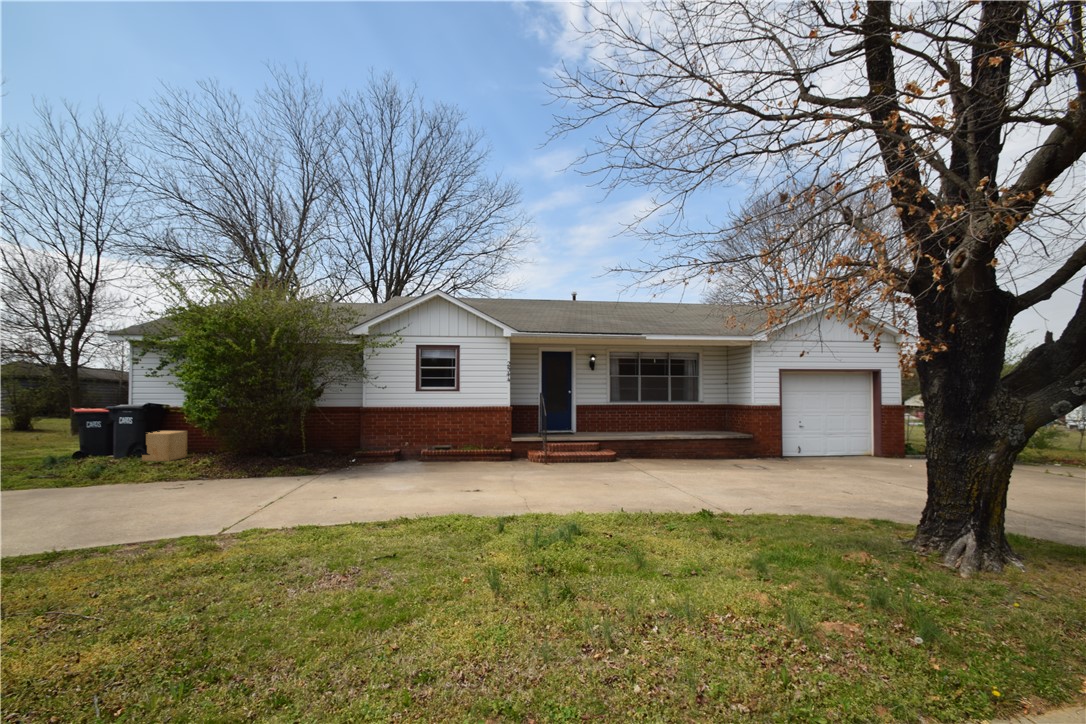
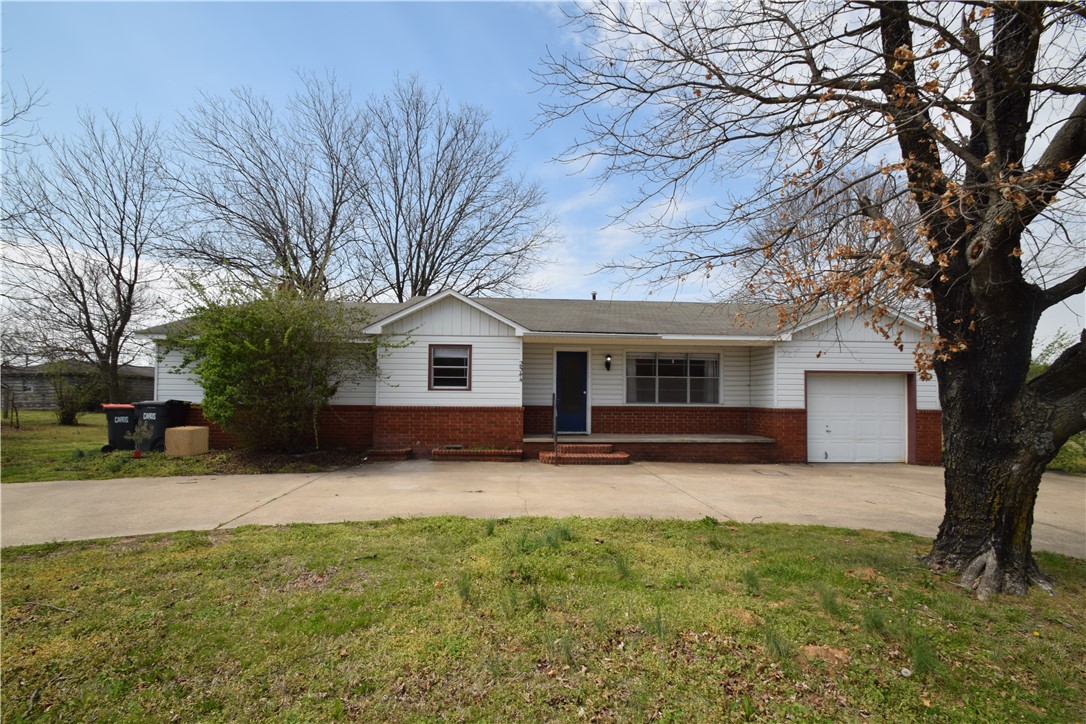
potted tree: none [98,425,132,464] -> present [125,421,153,458]

